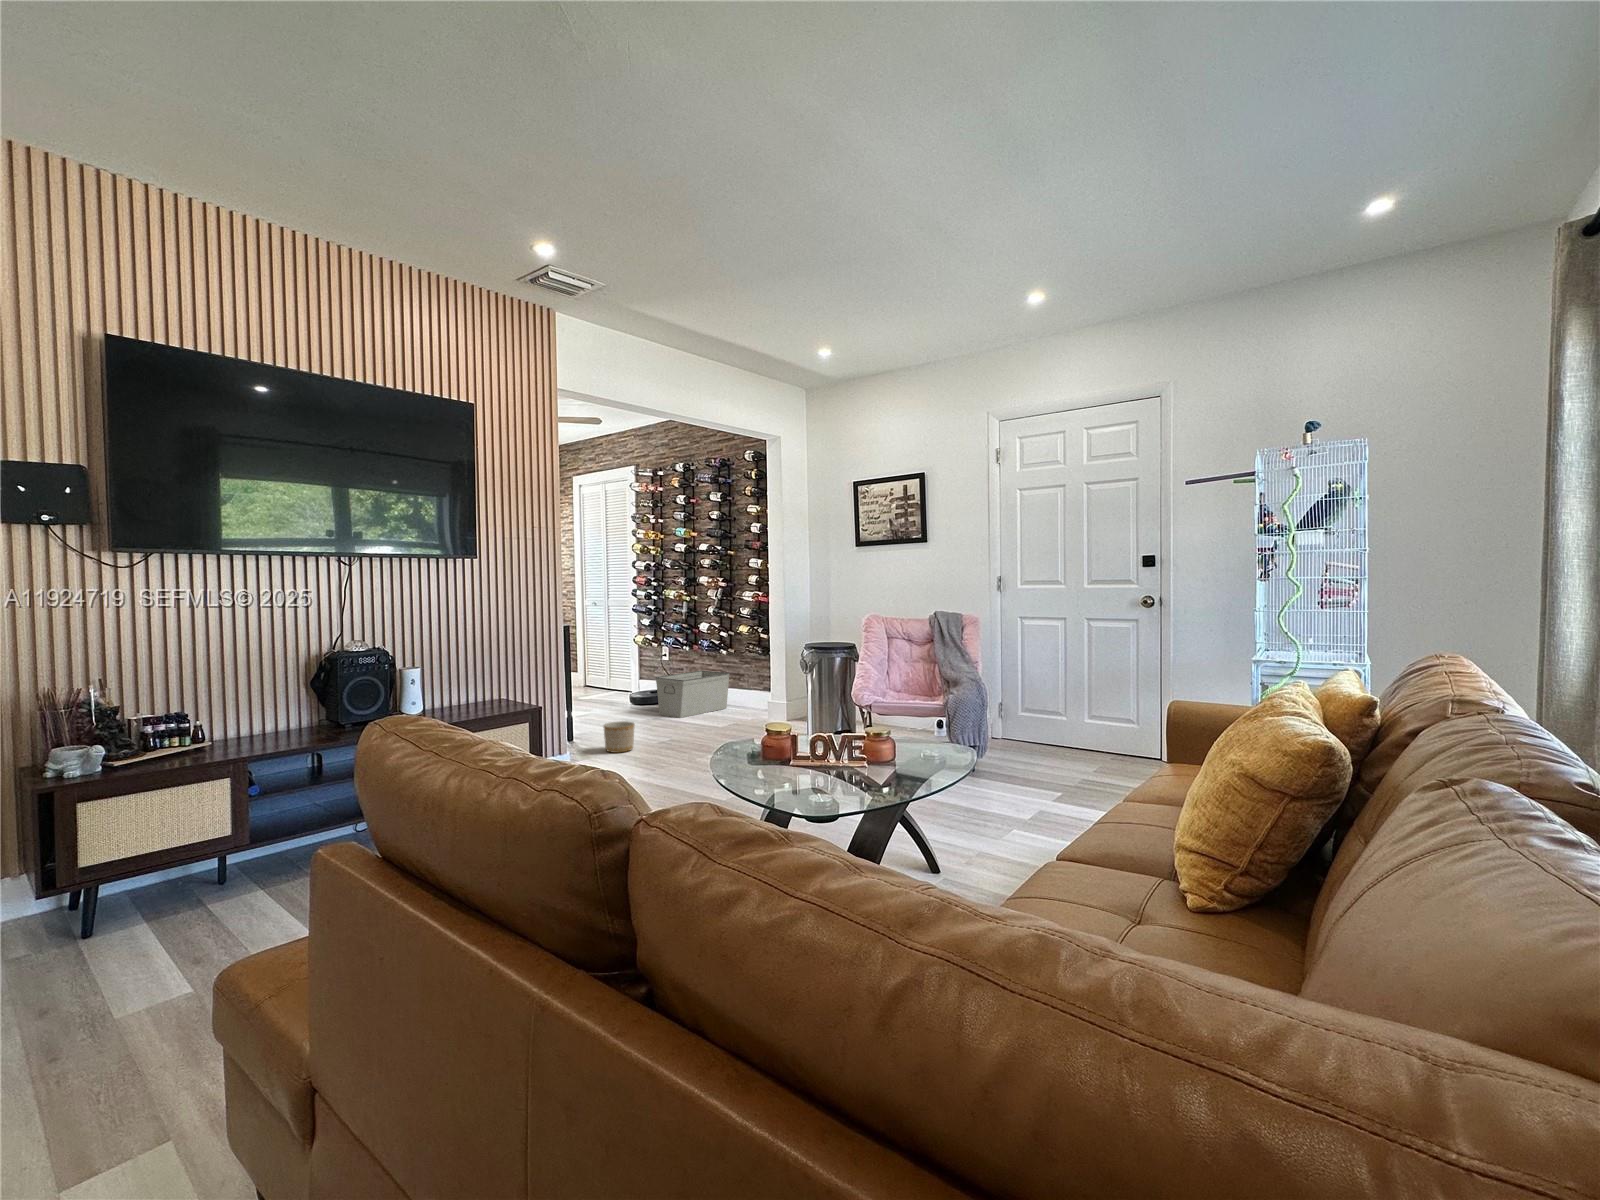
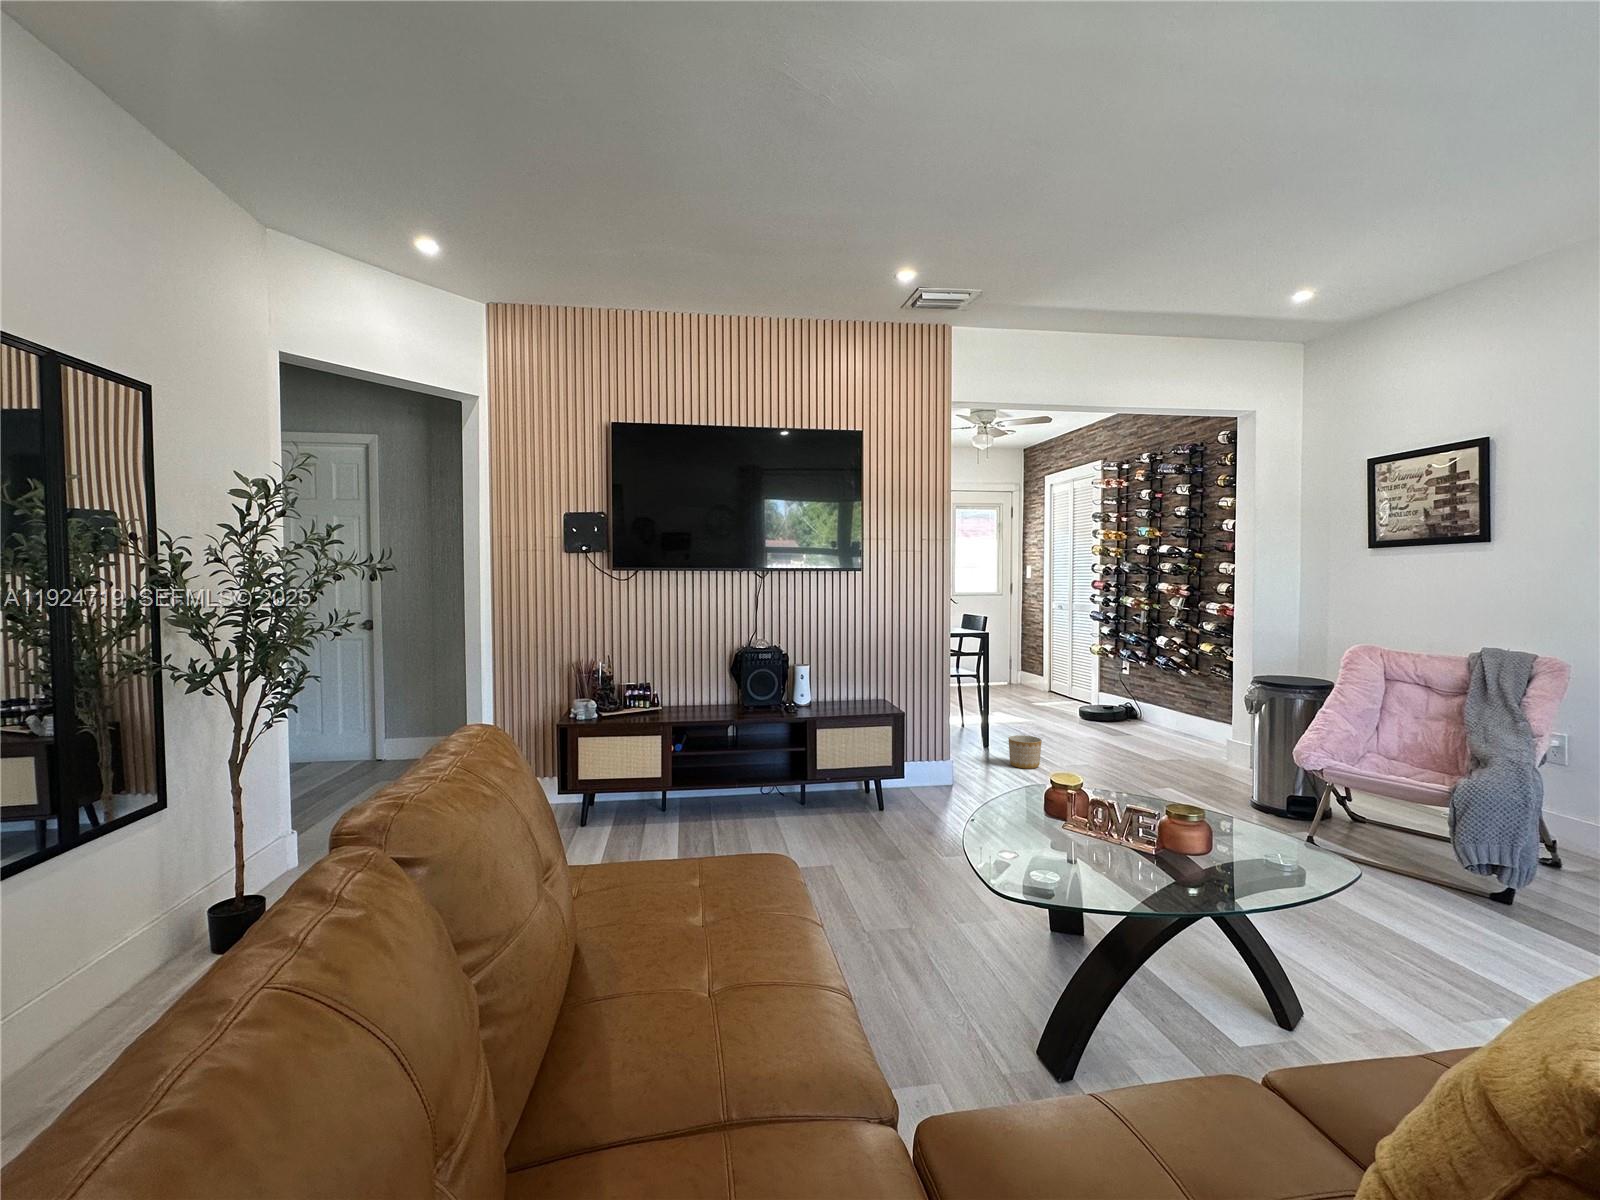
storage bin: present [656,671,730,718] -> none [1098,691,1193,741]

